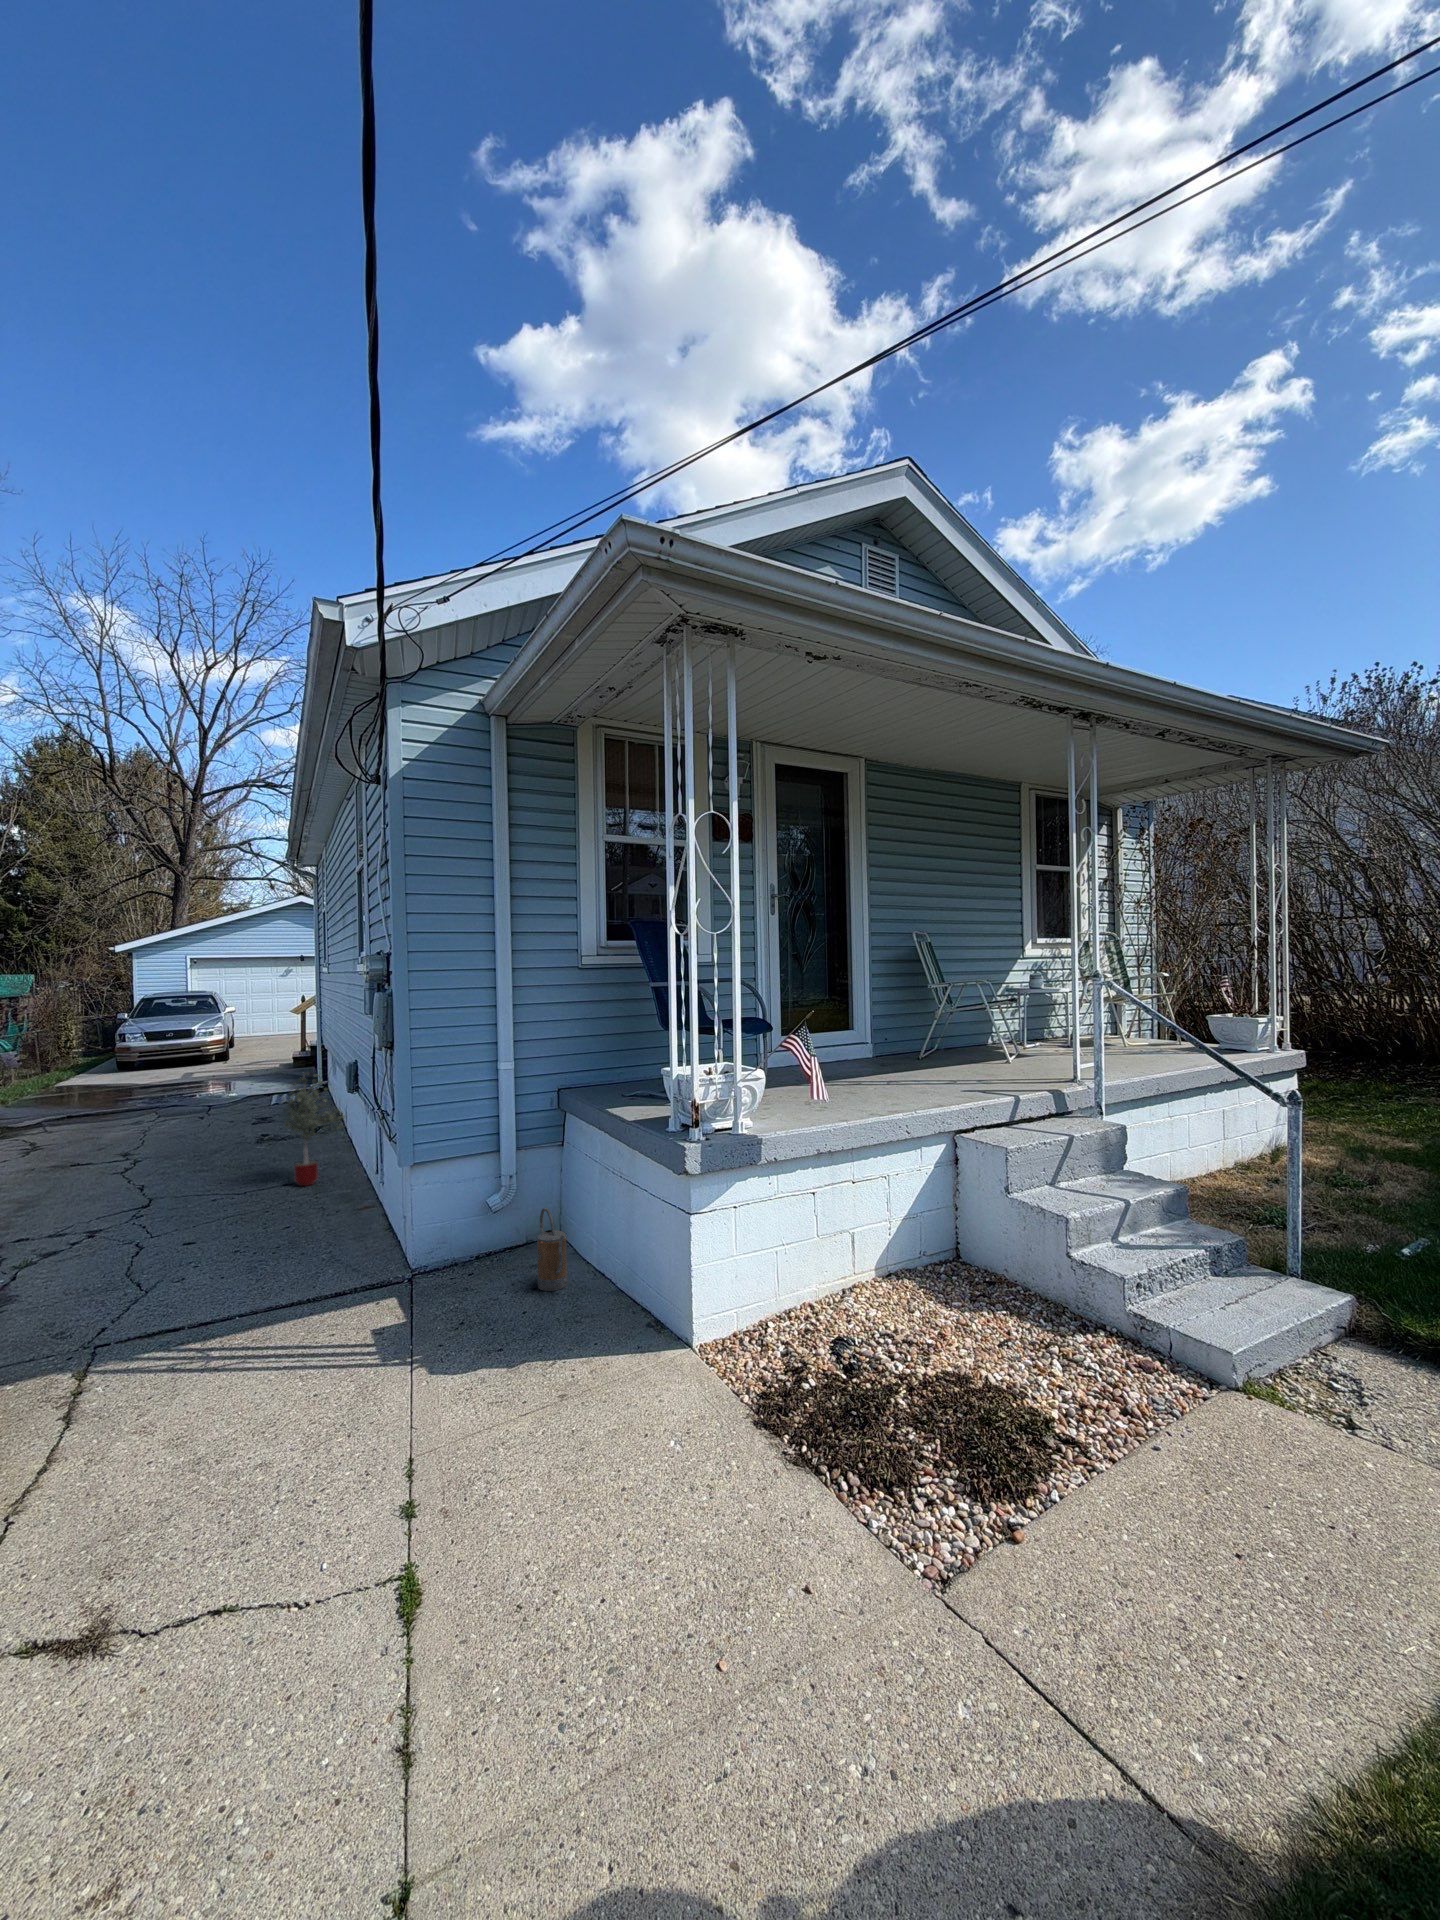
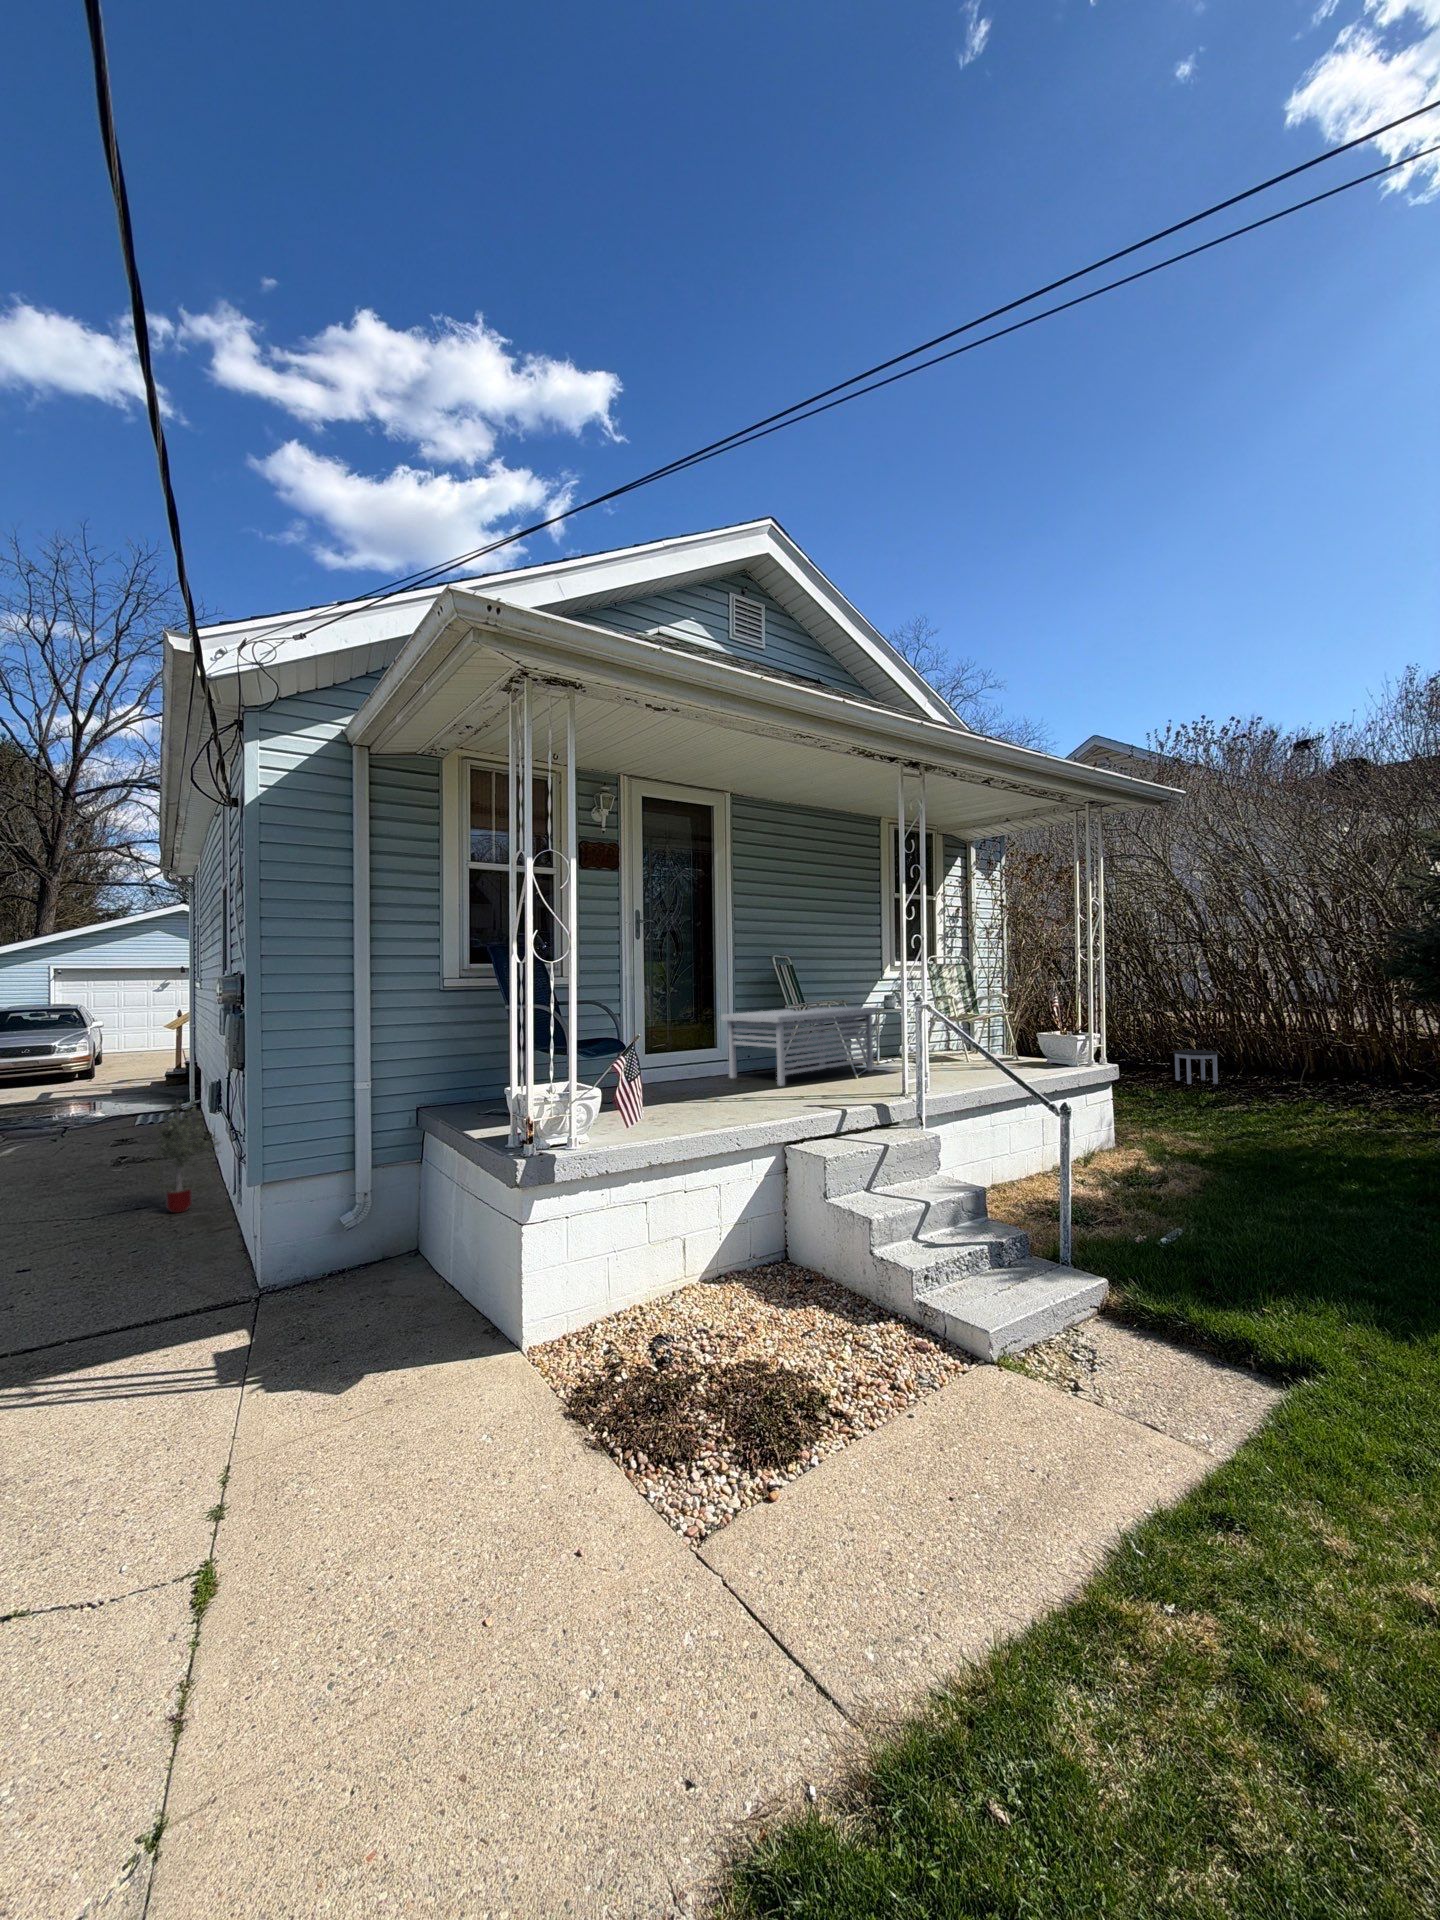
storage bench: none [861,985,1030,1069] -> present [721,1007,876,1086]
round table: none [1347,1039,1403,1077] -> present [1173,1050,1218,1084]
watering can: present [537,1208,567,1291] -> none [391,1225,421,1304]

